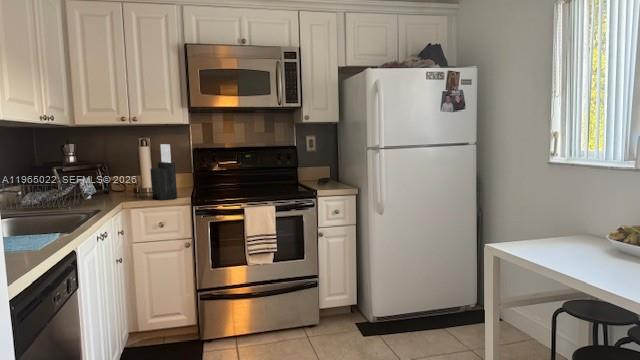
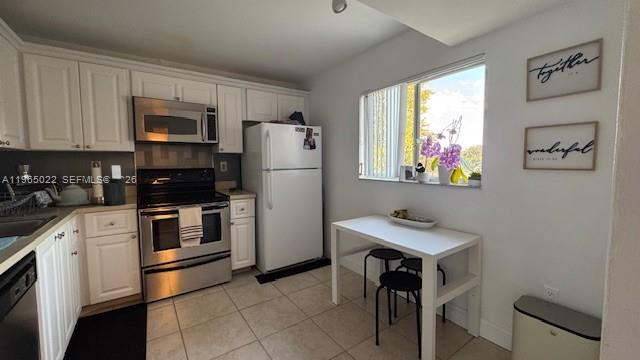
kettle: none [90,160,138,200] -> present [45,177,90,207]

